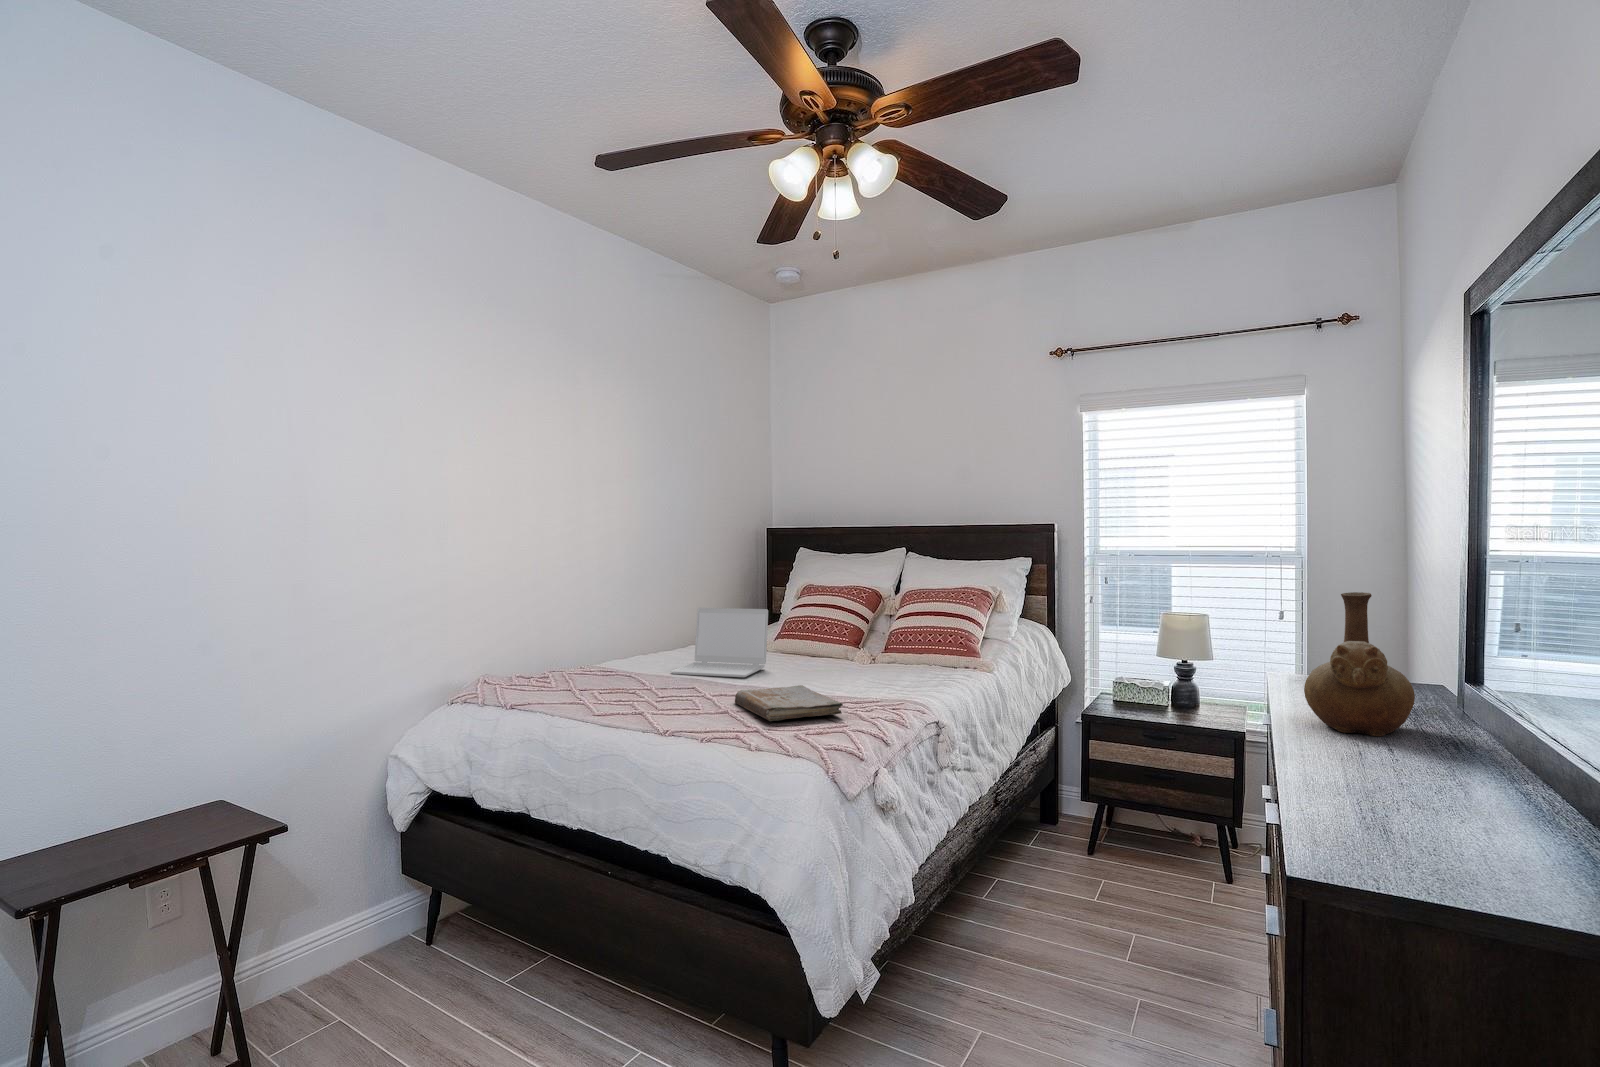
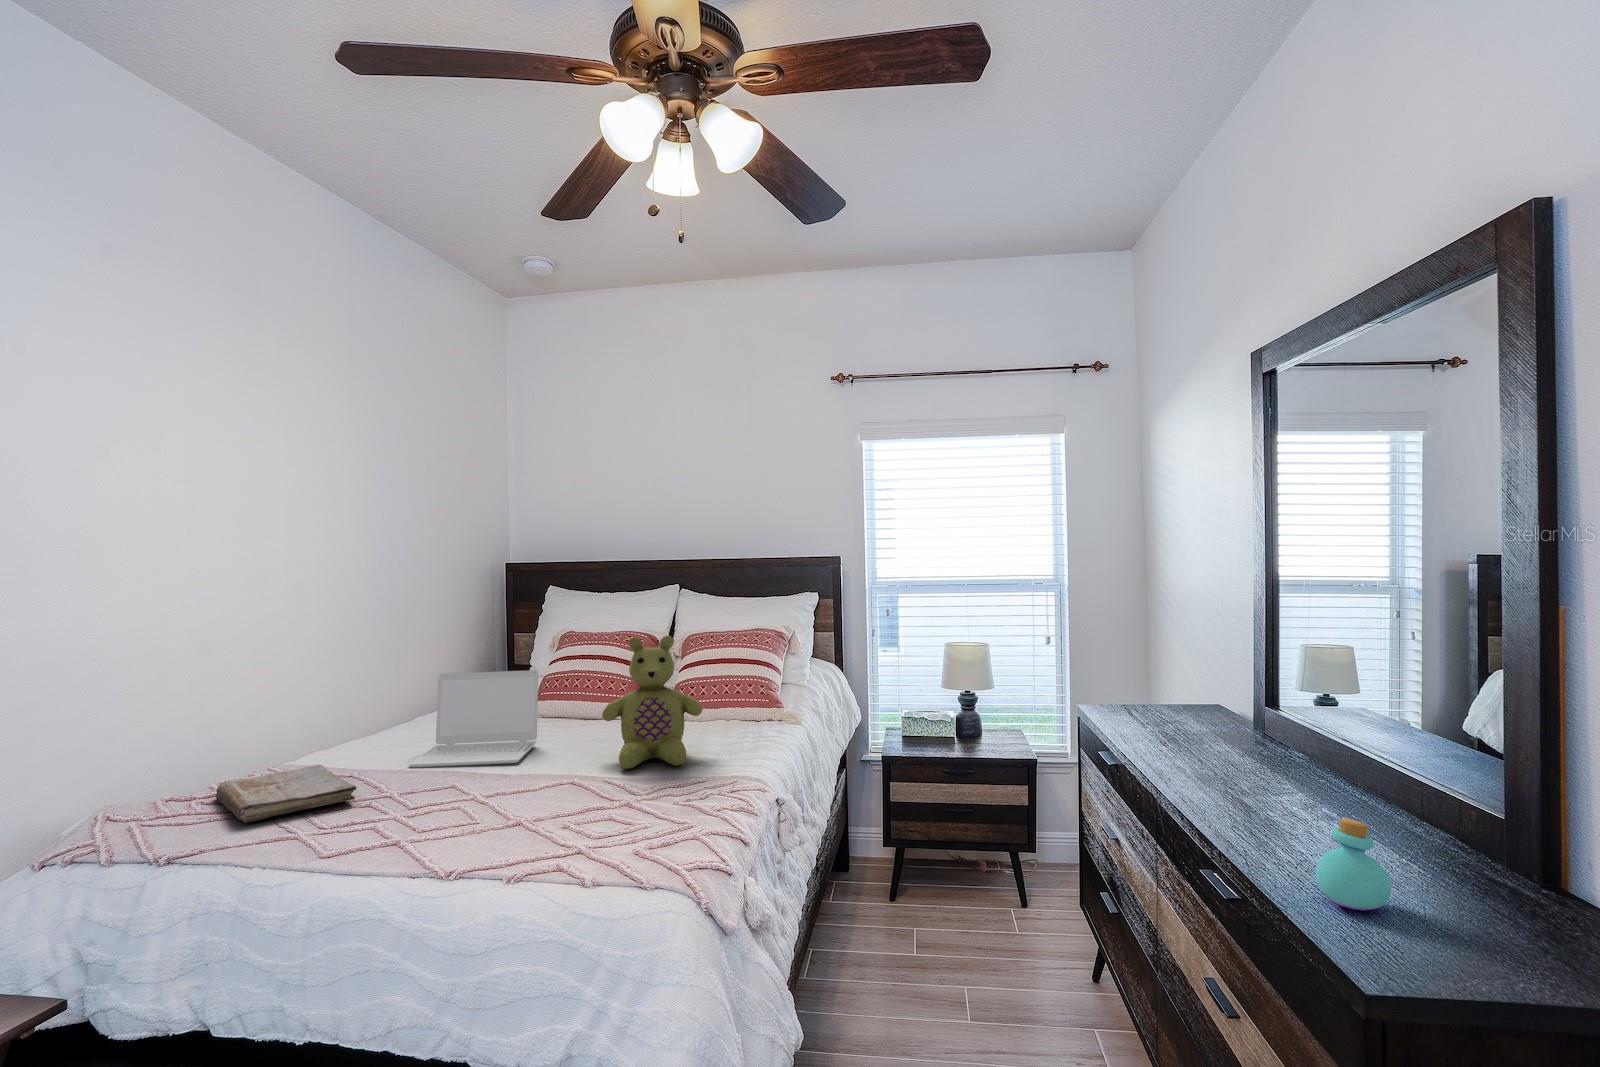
stuffed bear: none [809,583,891,690] -> present [602,636,702,769]
vase: present [1304,592,1415,736] -> none [1167,635,1267,778]
book: present [735,685,843,721] -> present [216,765,357,823]
perfume bottle: none [1323,742,1395,827] -> present [1316,818,1392,910]

